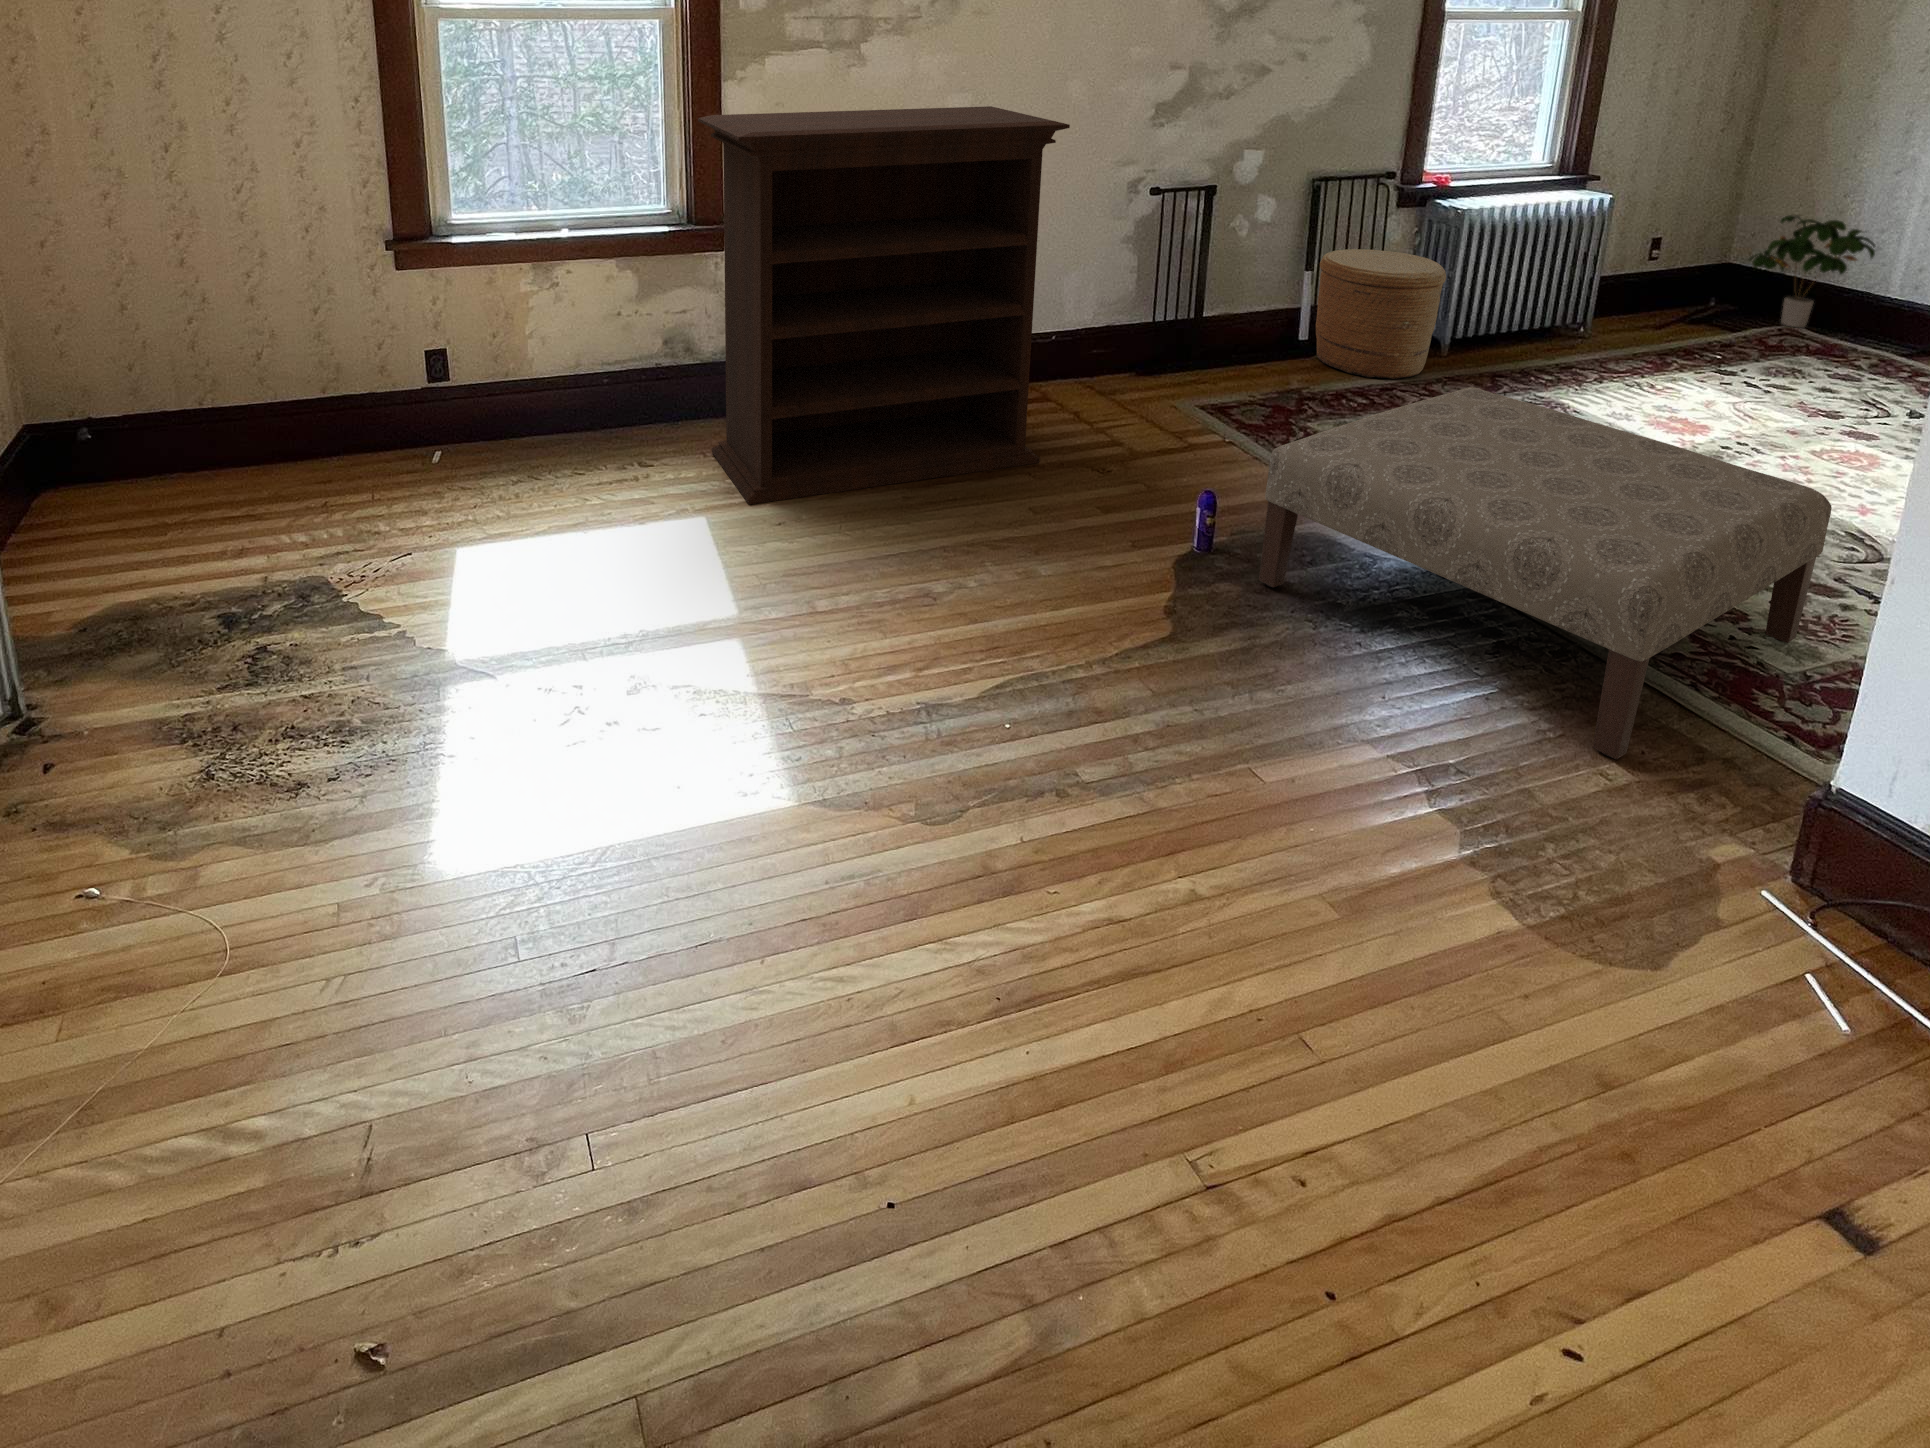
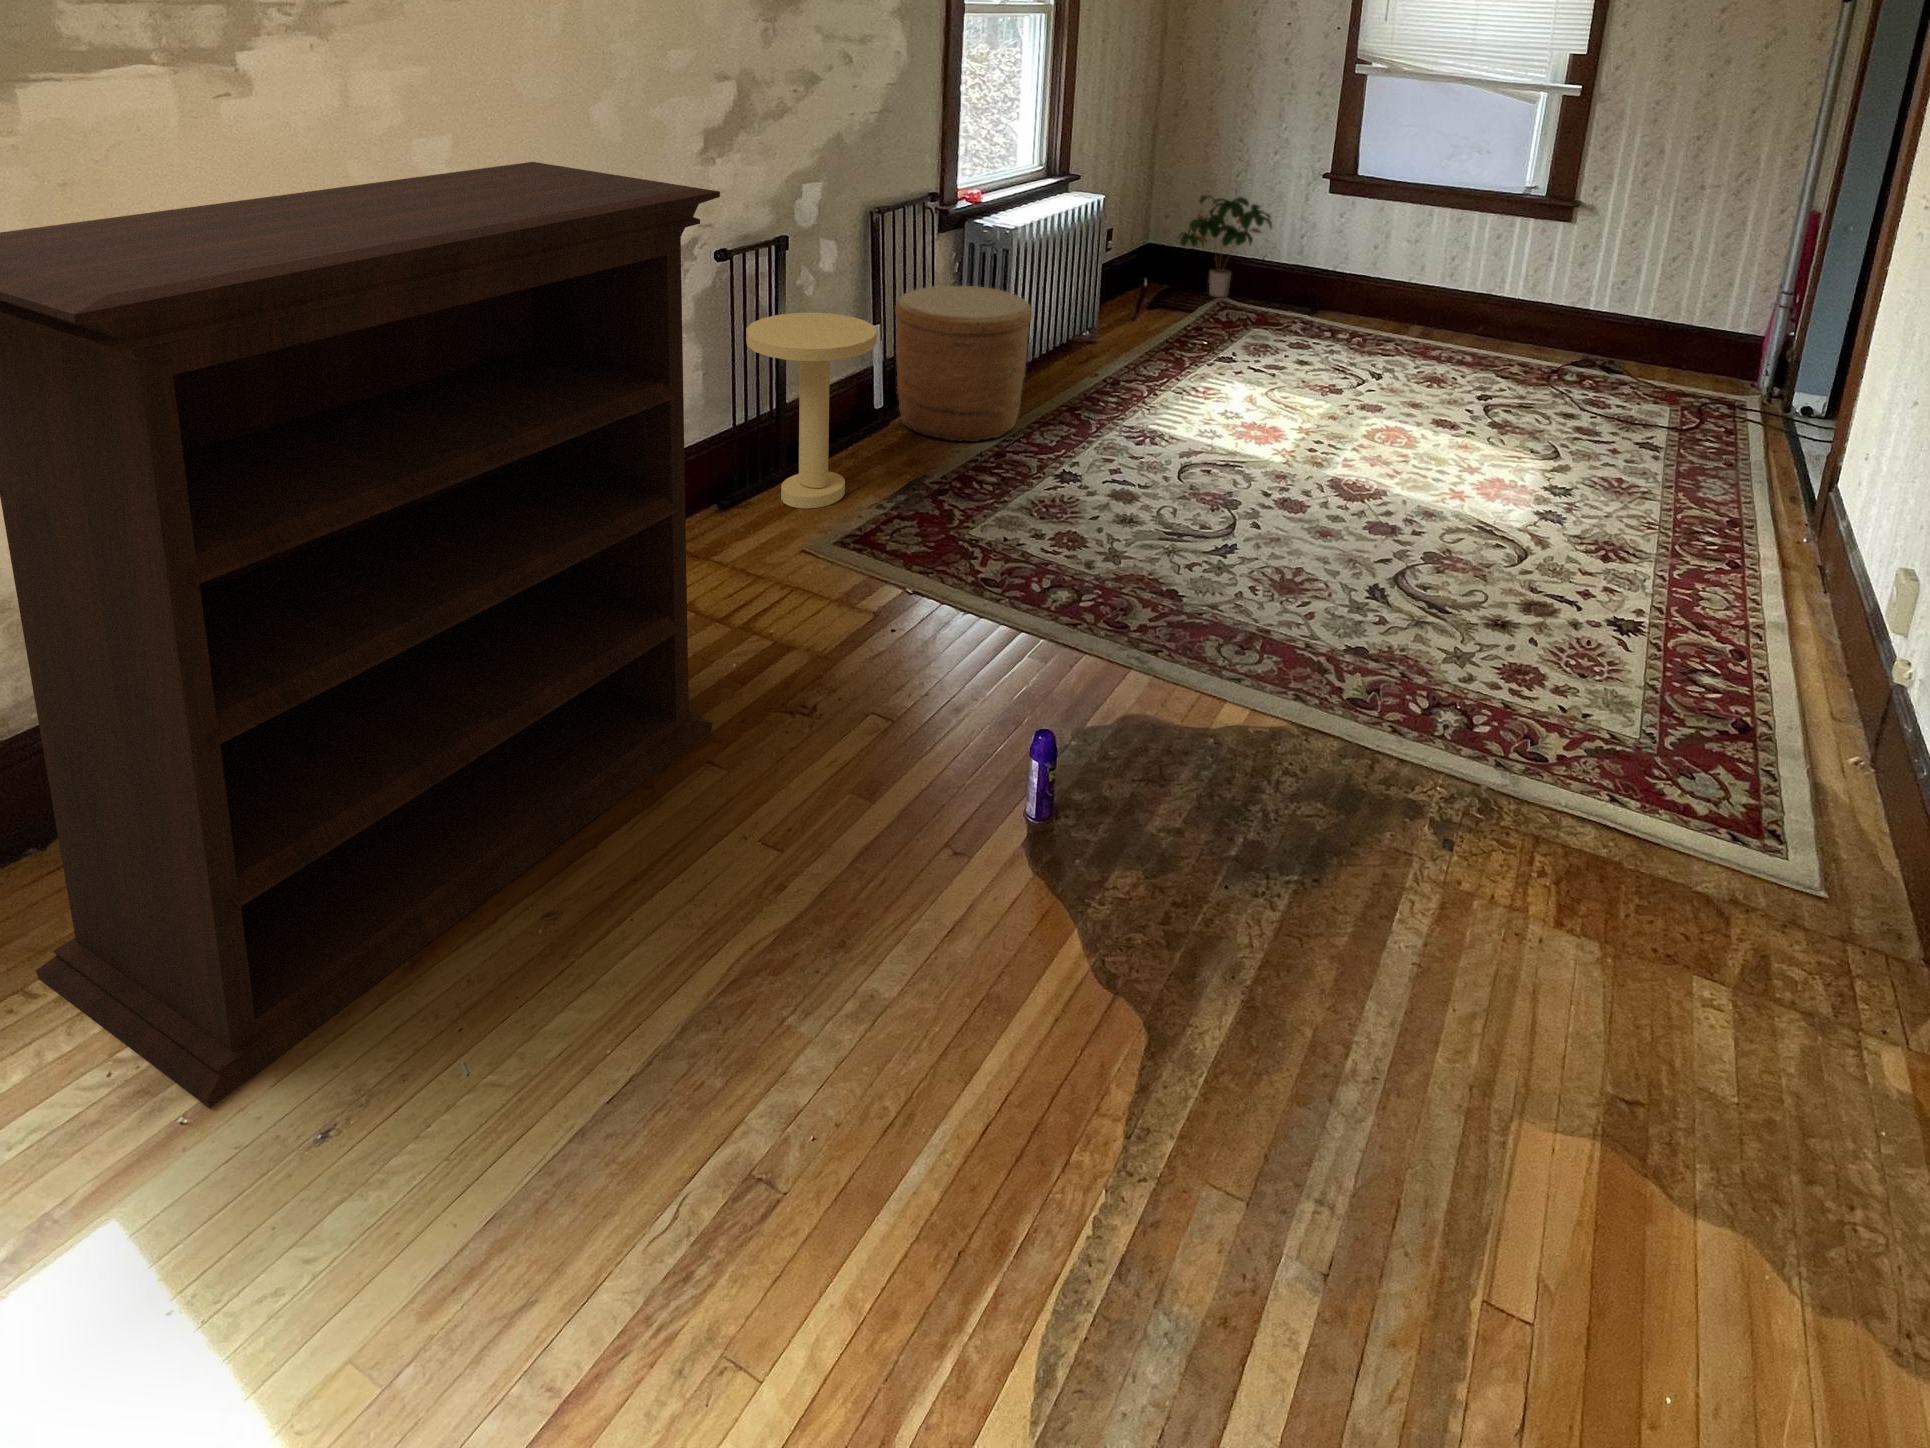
side table: none [1165,244,1266,387] -> present [746,313,877,508]
ottoman: present [1259,387,1832,759] -> none [1152,471,1732,960]

